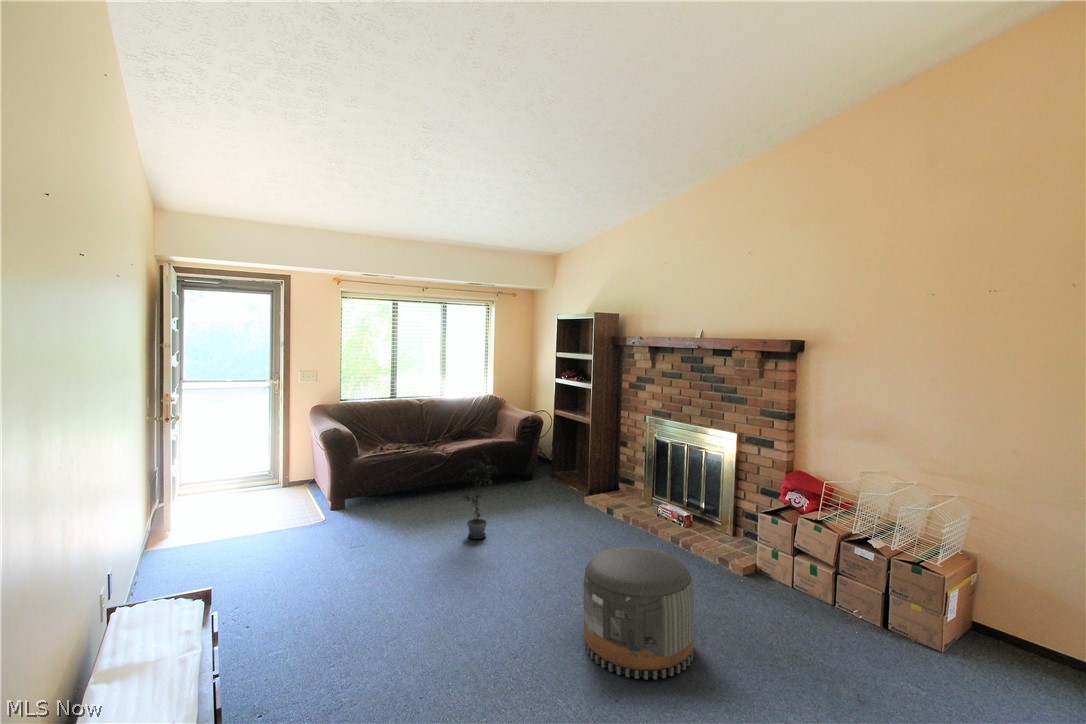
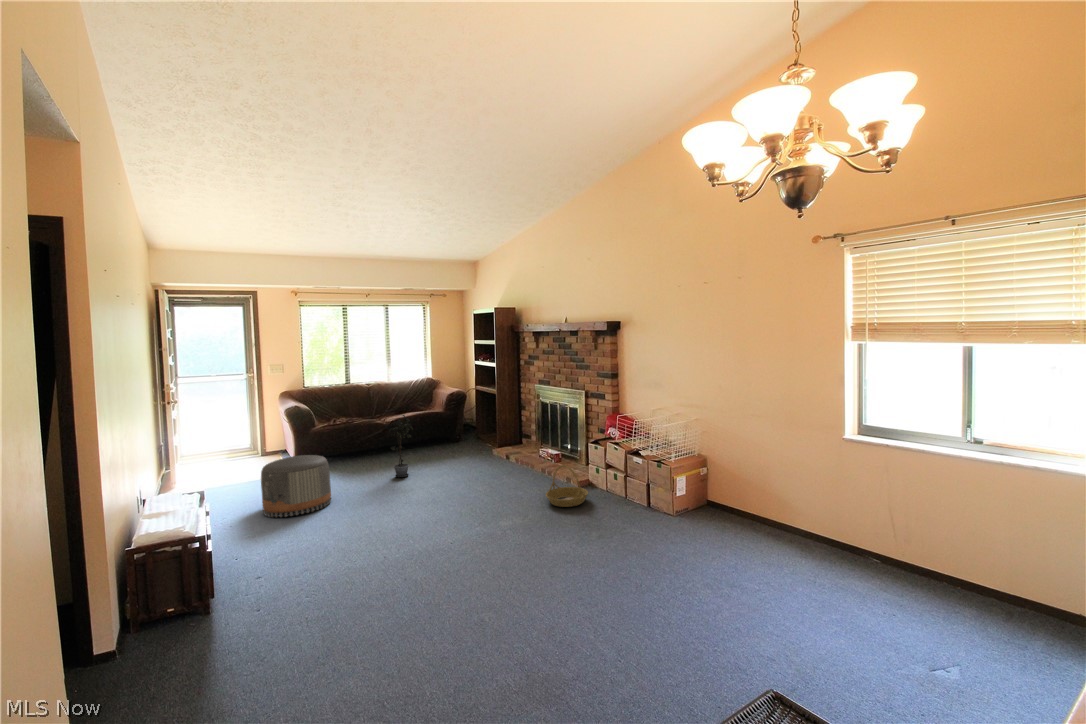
pouf: present [584,547,694,679] -> present [261,455,331,517]
basket: none [713,552,783,621] -> present [546,465,588,507]

